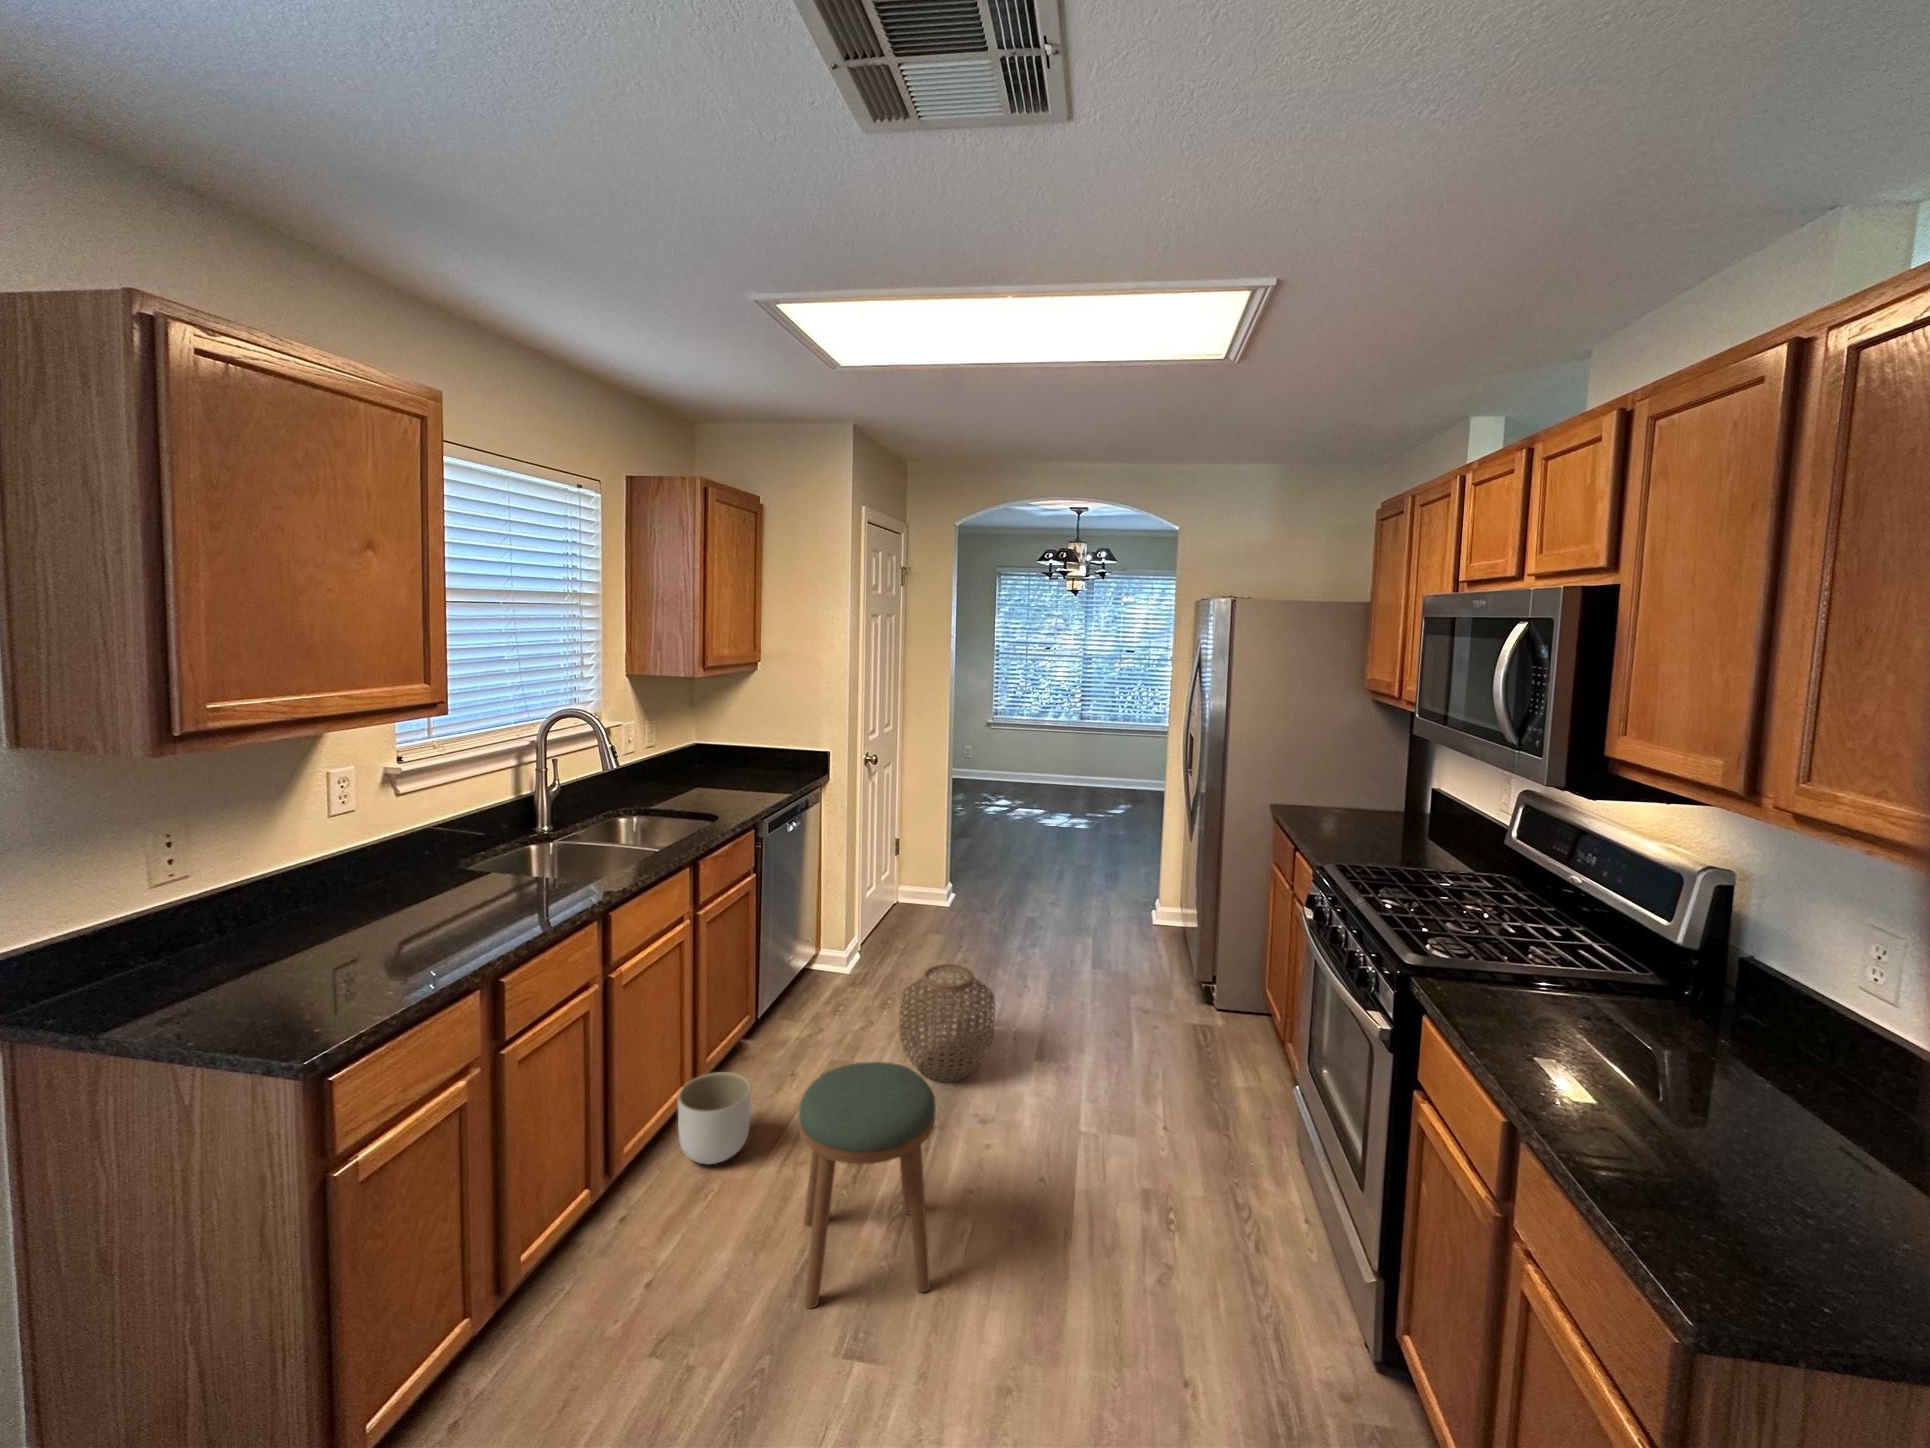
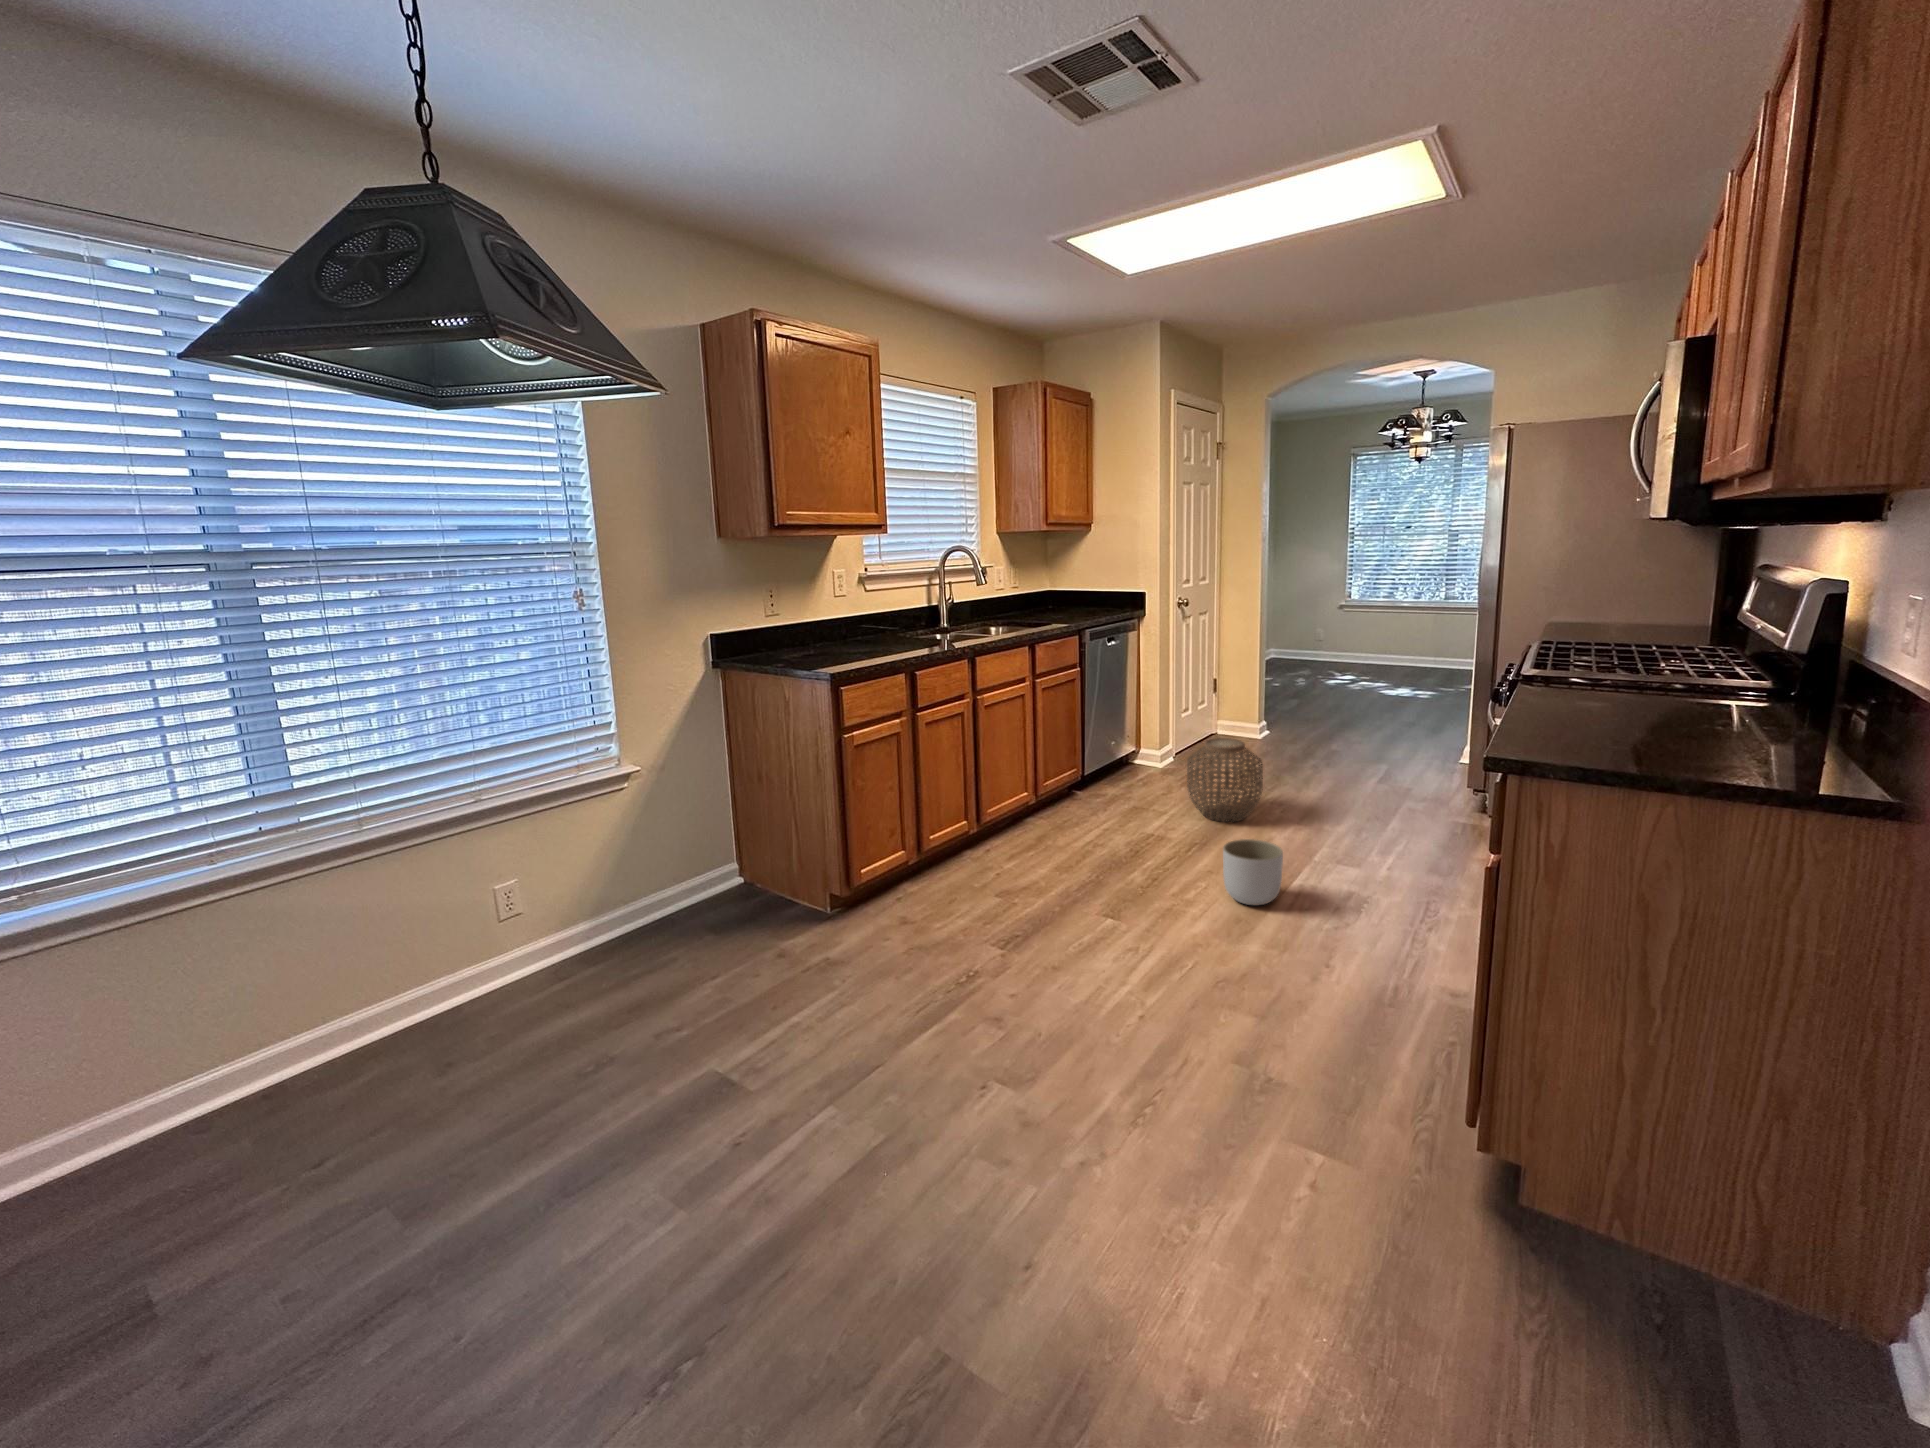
stool: present [799,1062,936,1308] -> none [1090,763,1182,902]
planter: present [678,1072,751,1164] -> present [1223,839,1283,905]

